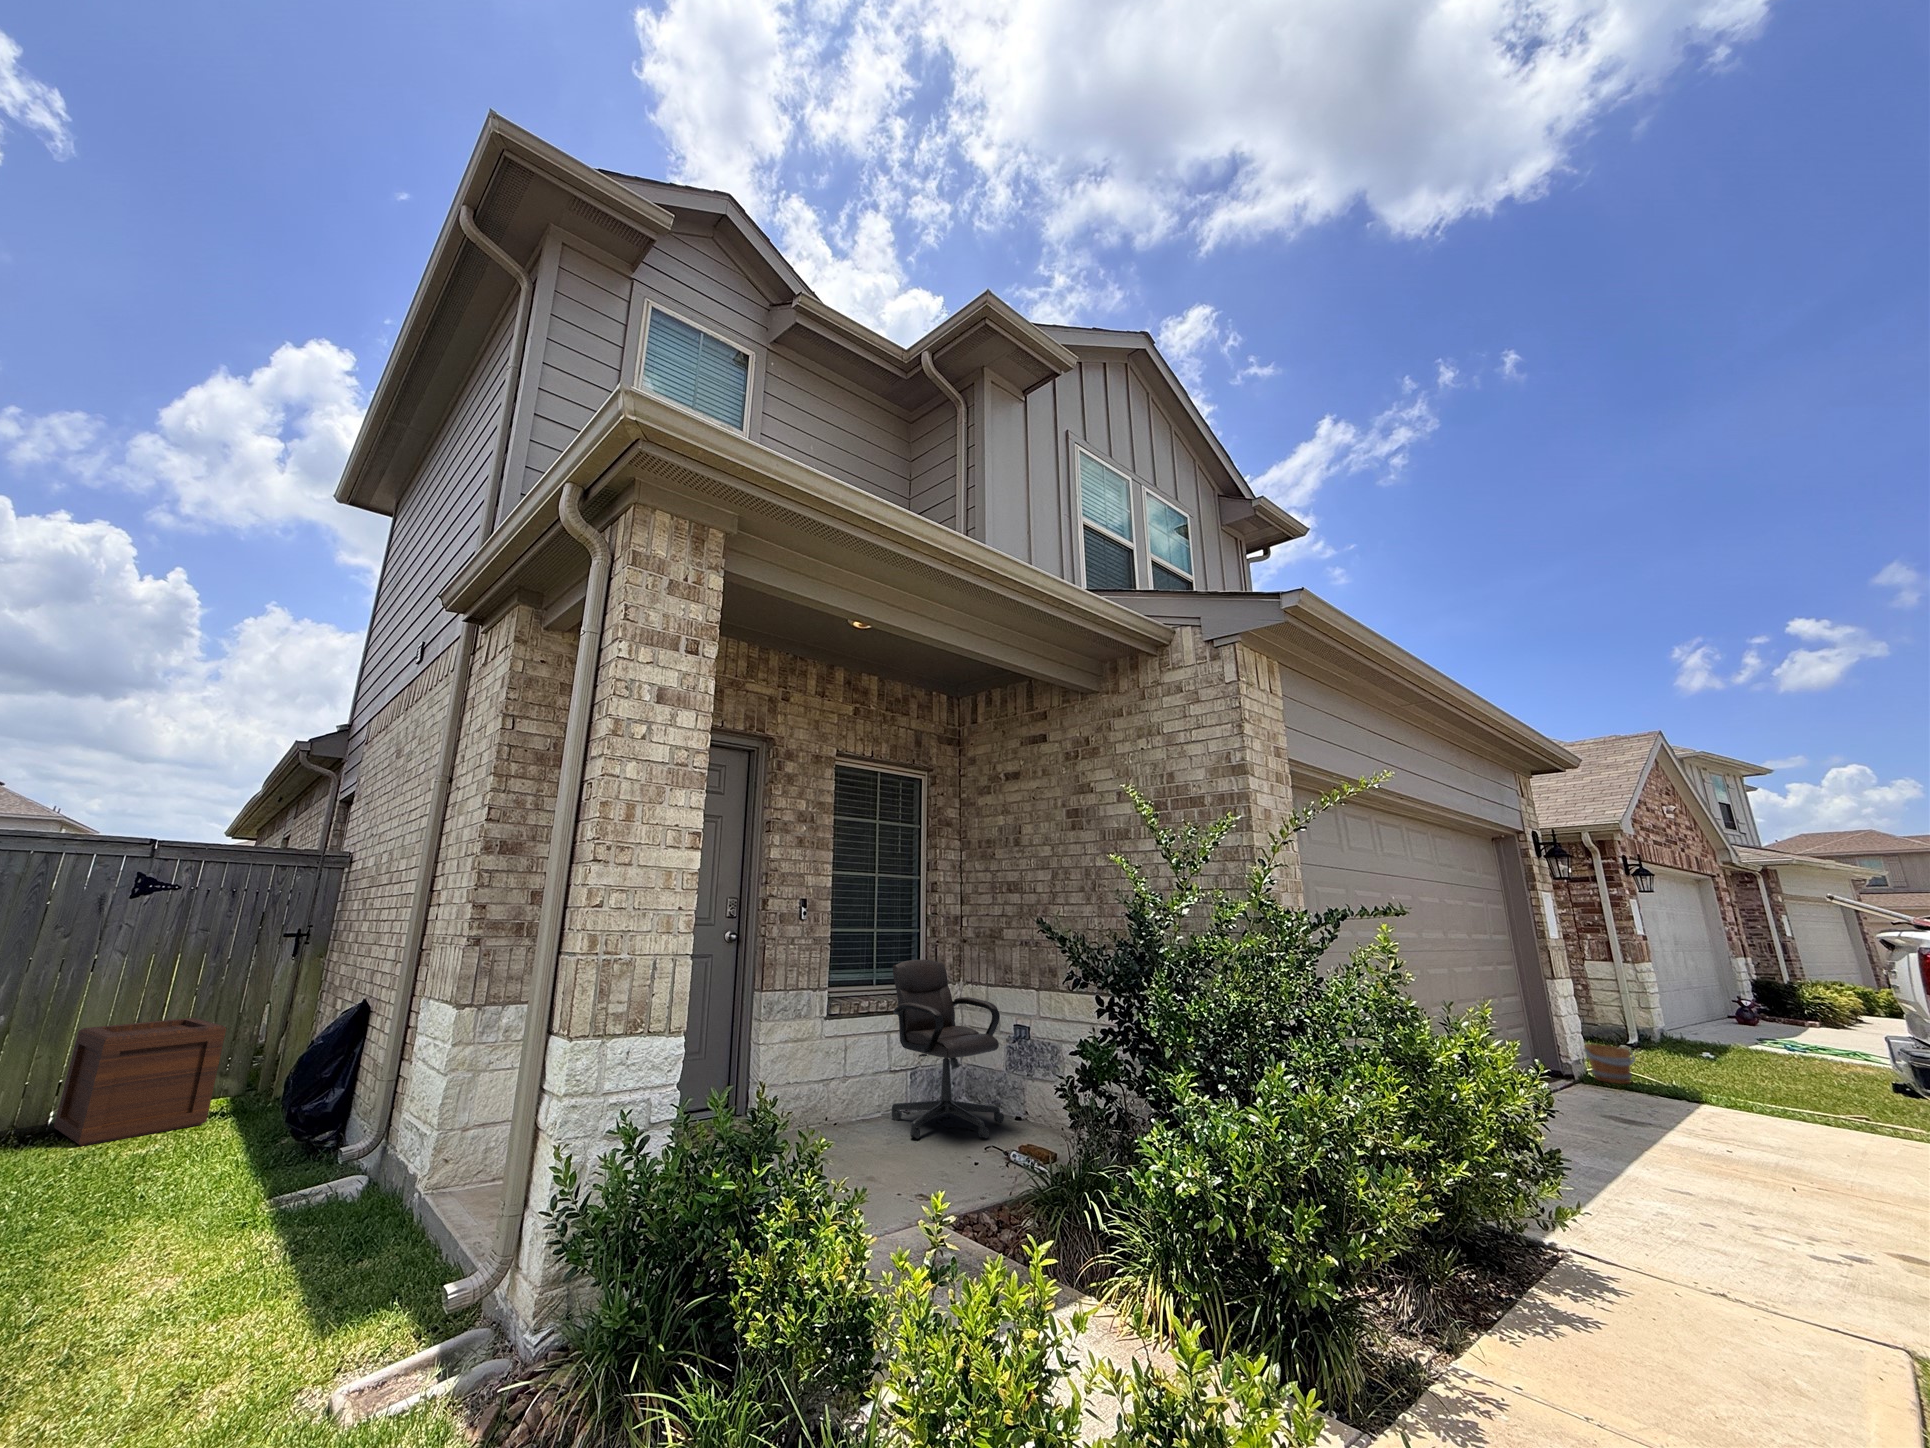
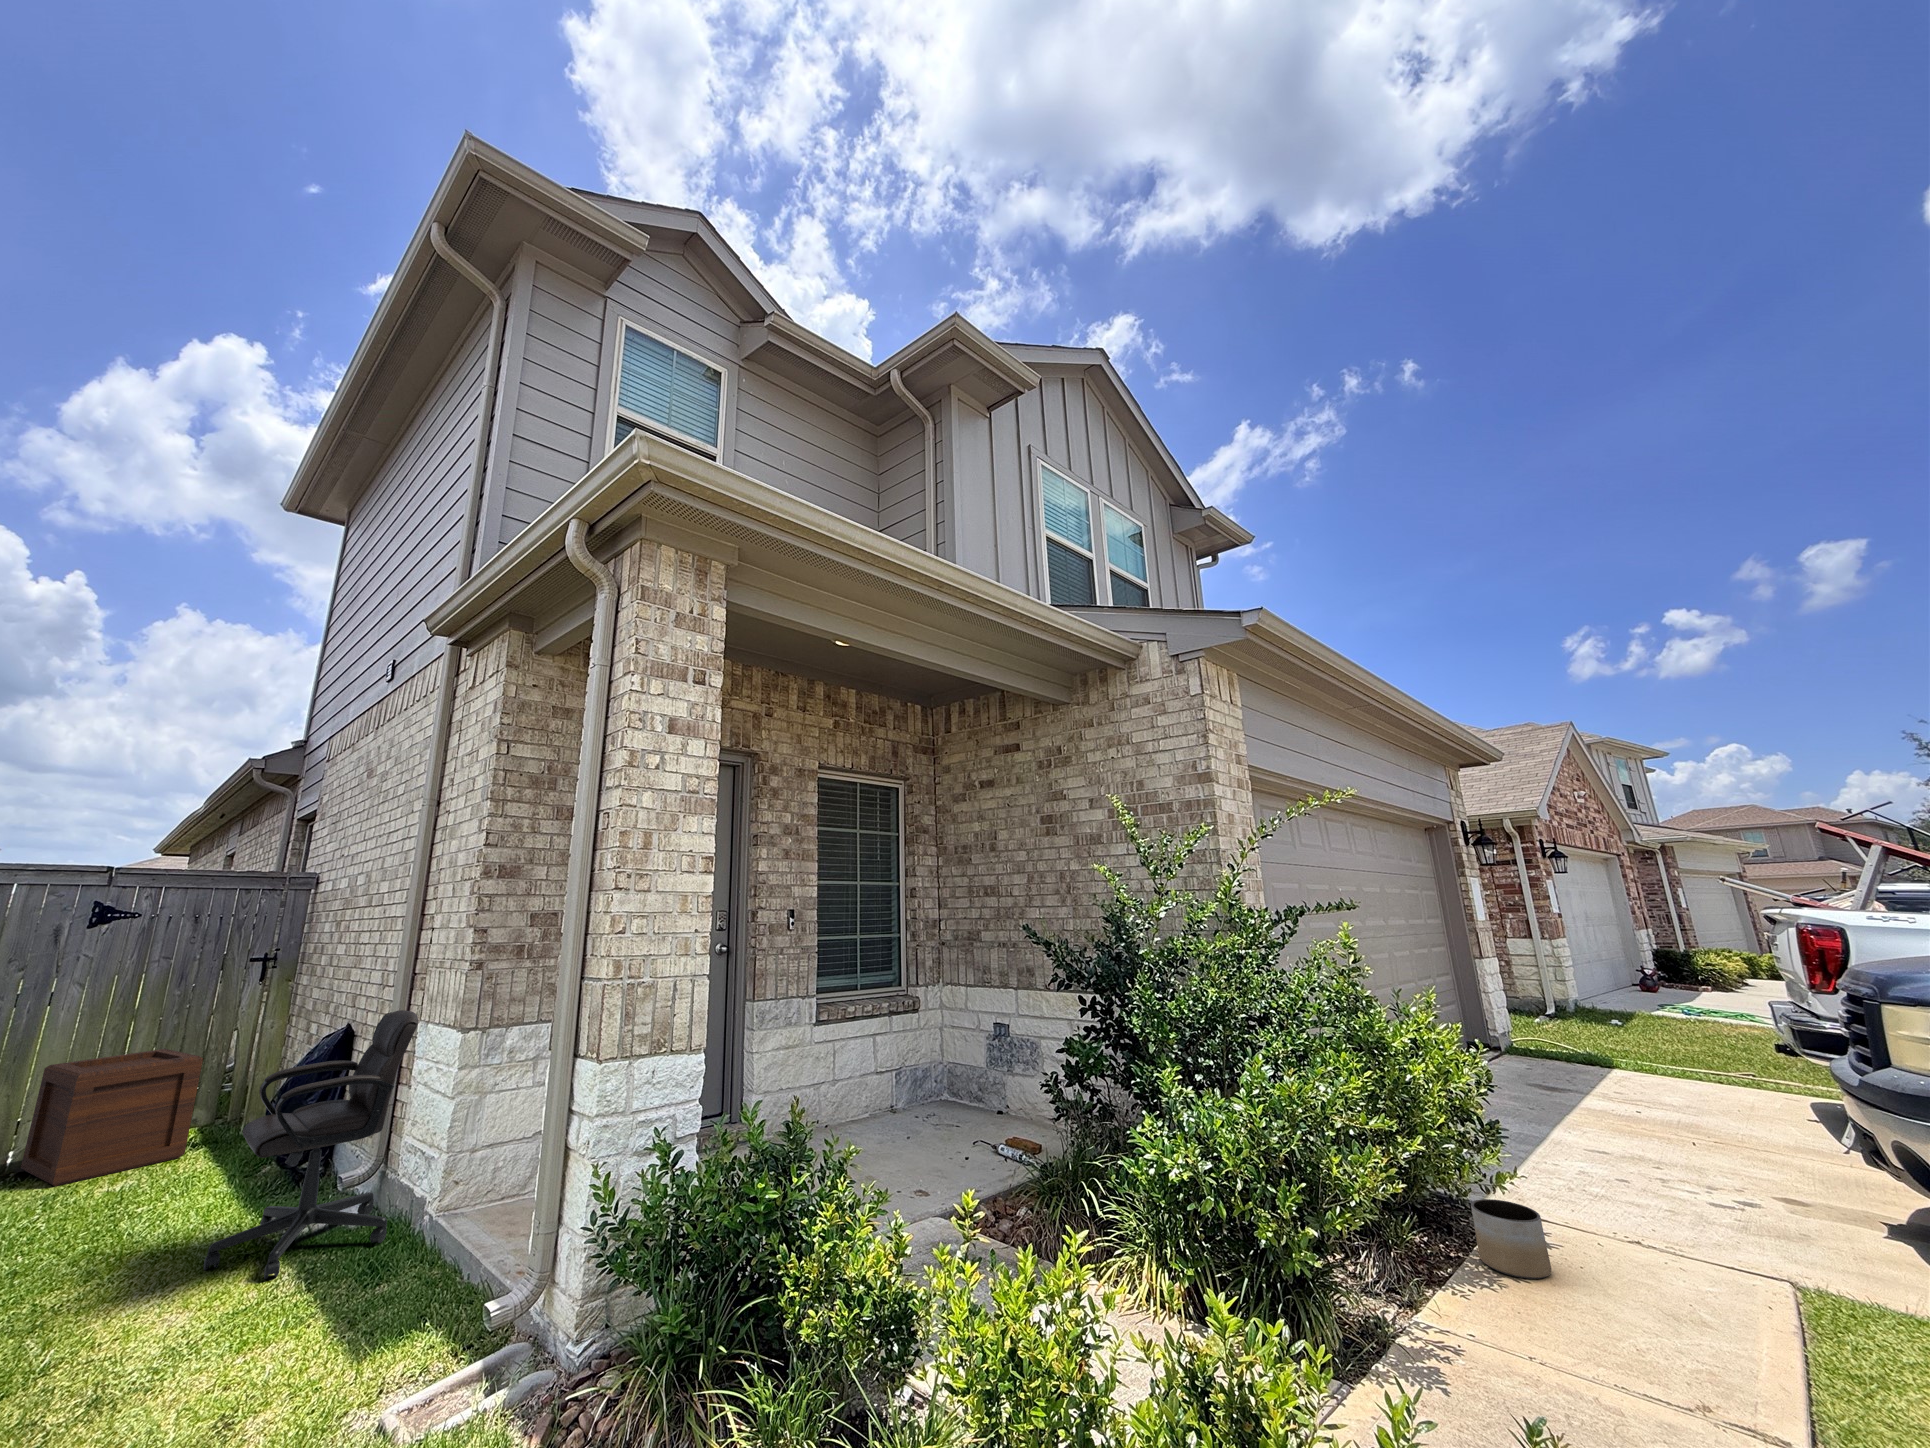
chair: present [891,960,1004,1139] -> present [204,1010,418,1279]
bucket: present [1584,1044,1635,1084] -> none [1507,1017,1553,1052]
planter: none [1524,1237,1616,1329] -> present [1471,1199,1551,1279]

